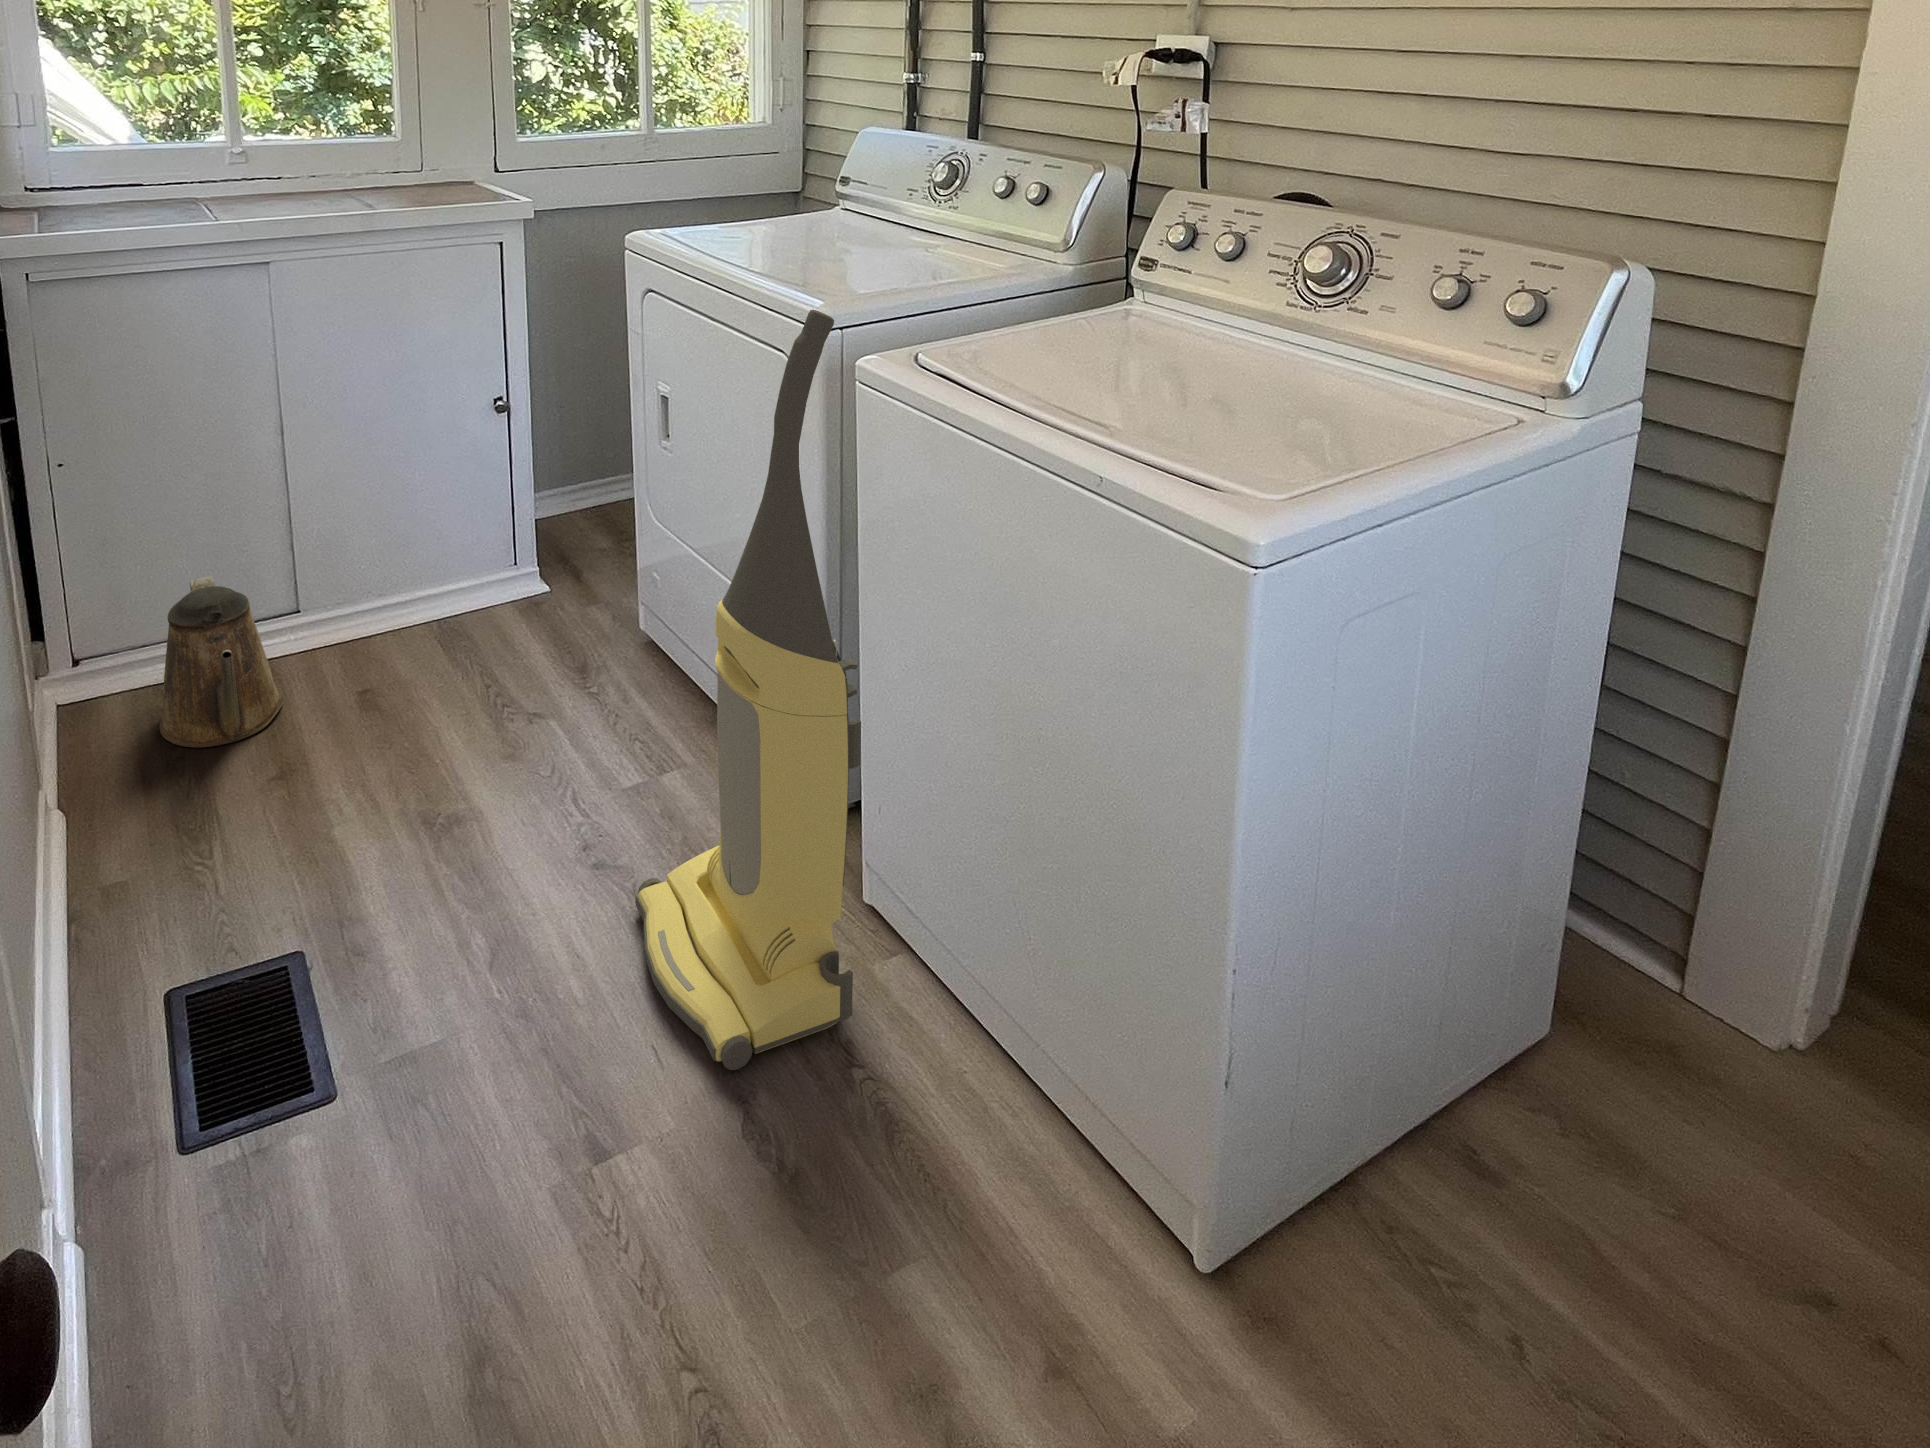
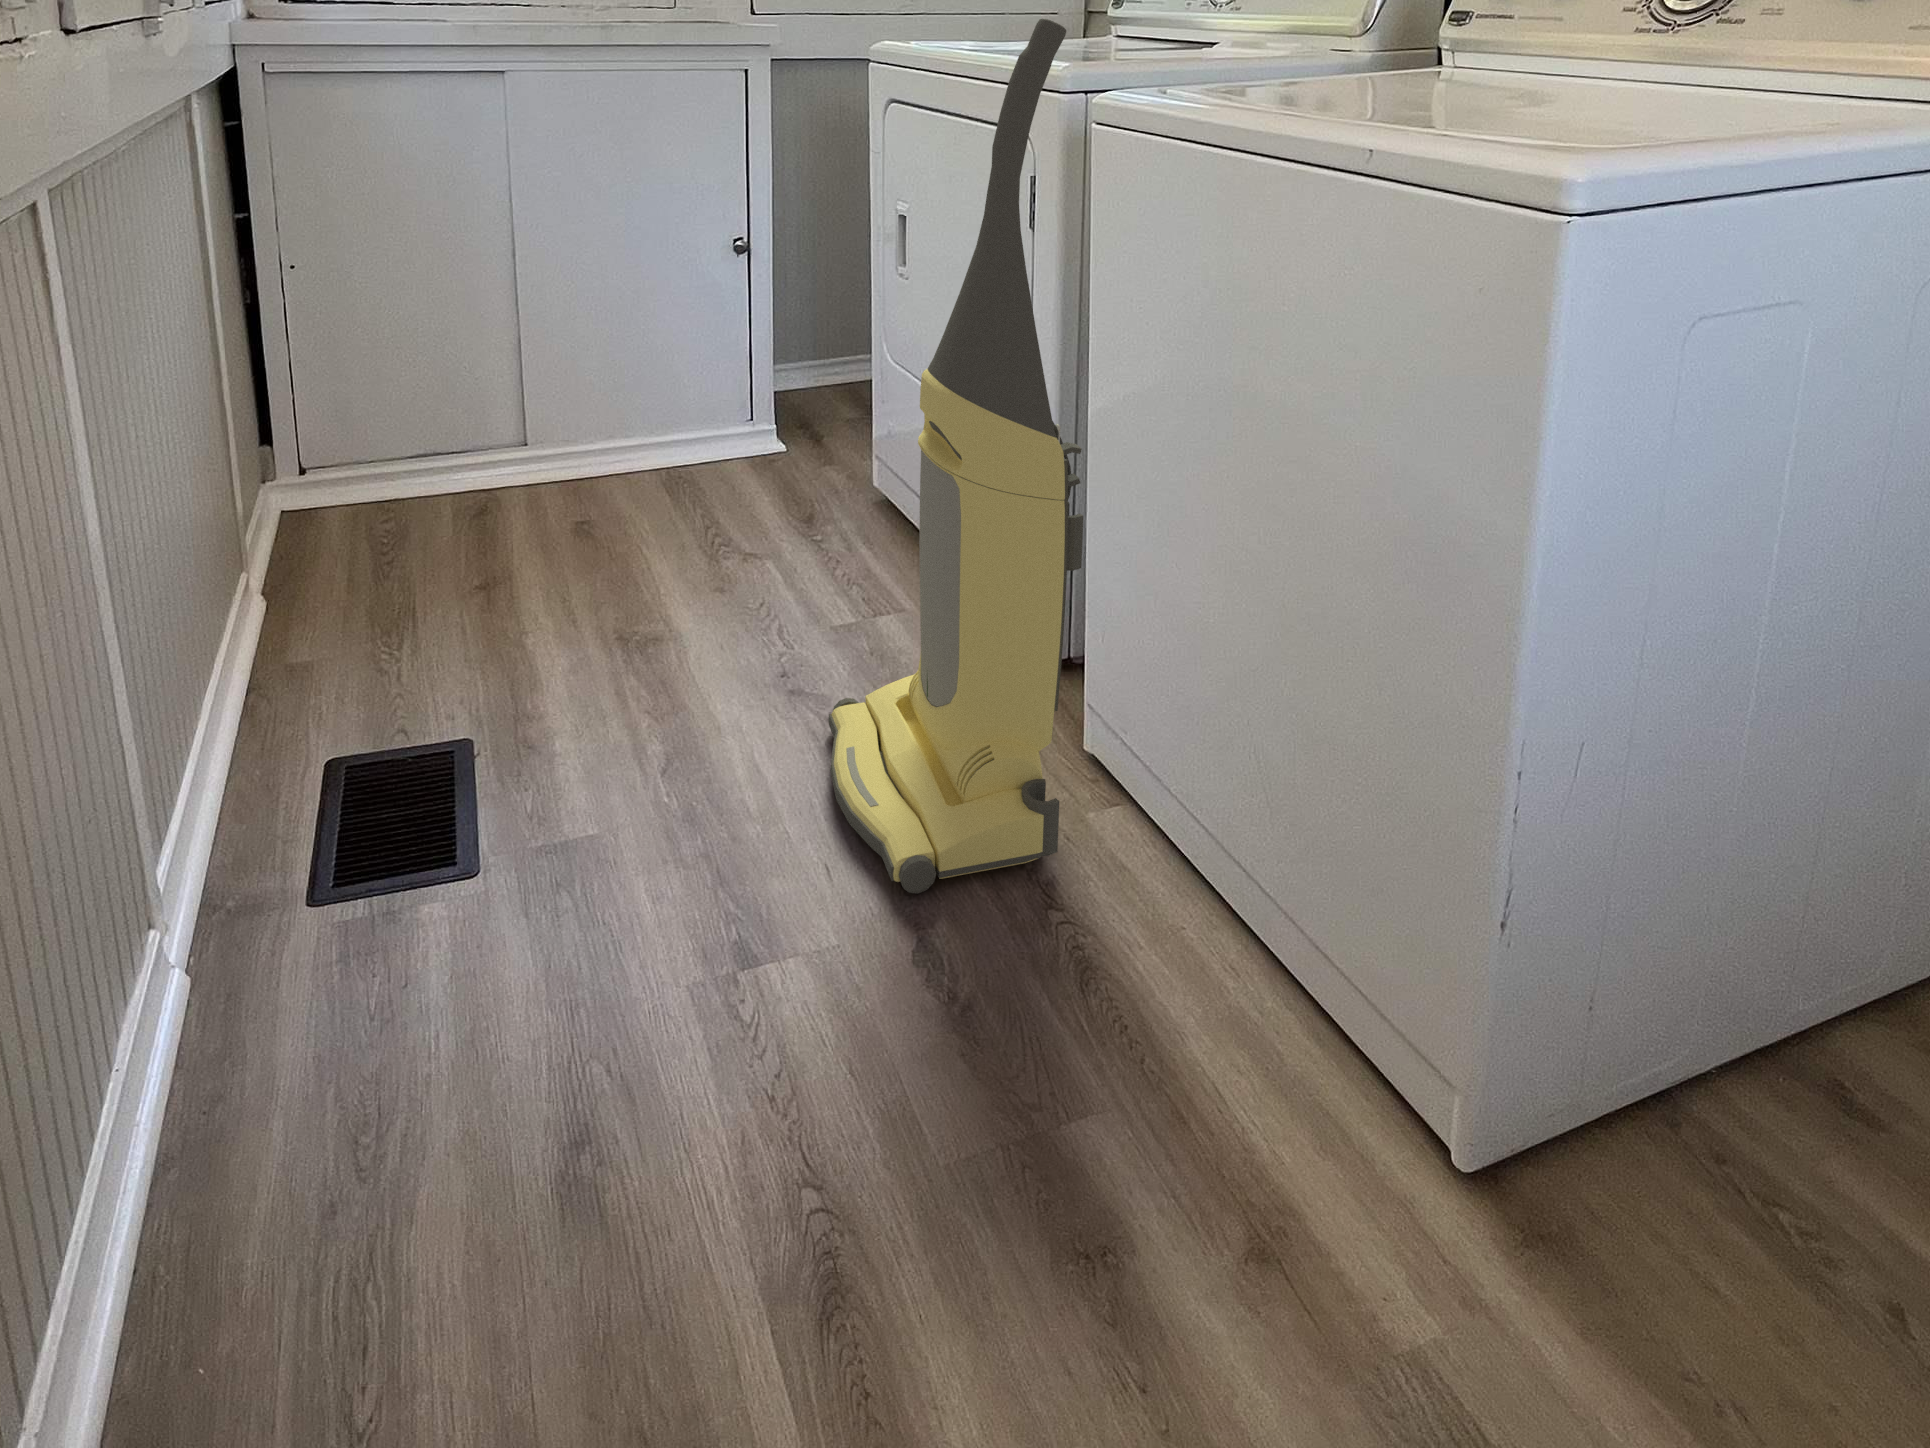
watering can: present [159,576,283,748] -> none [377,387,502,551]

